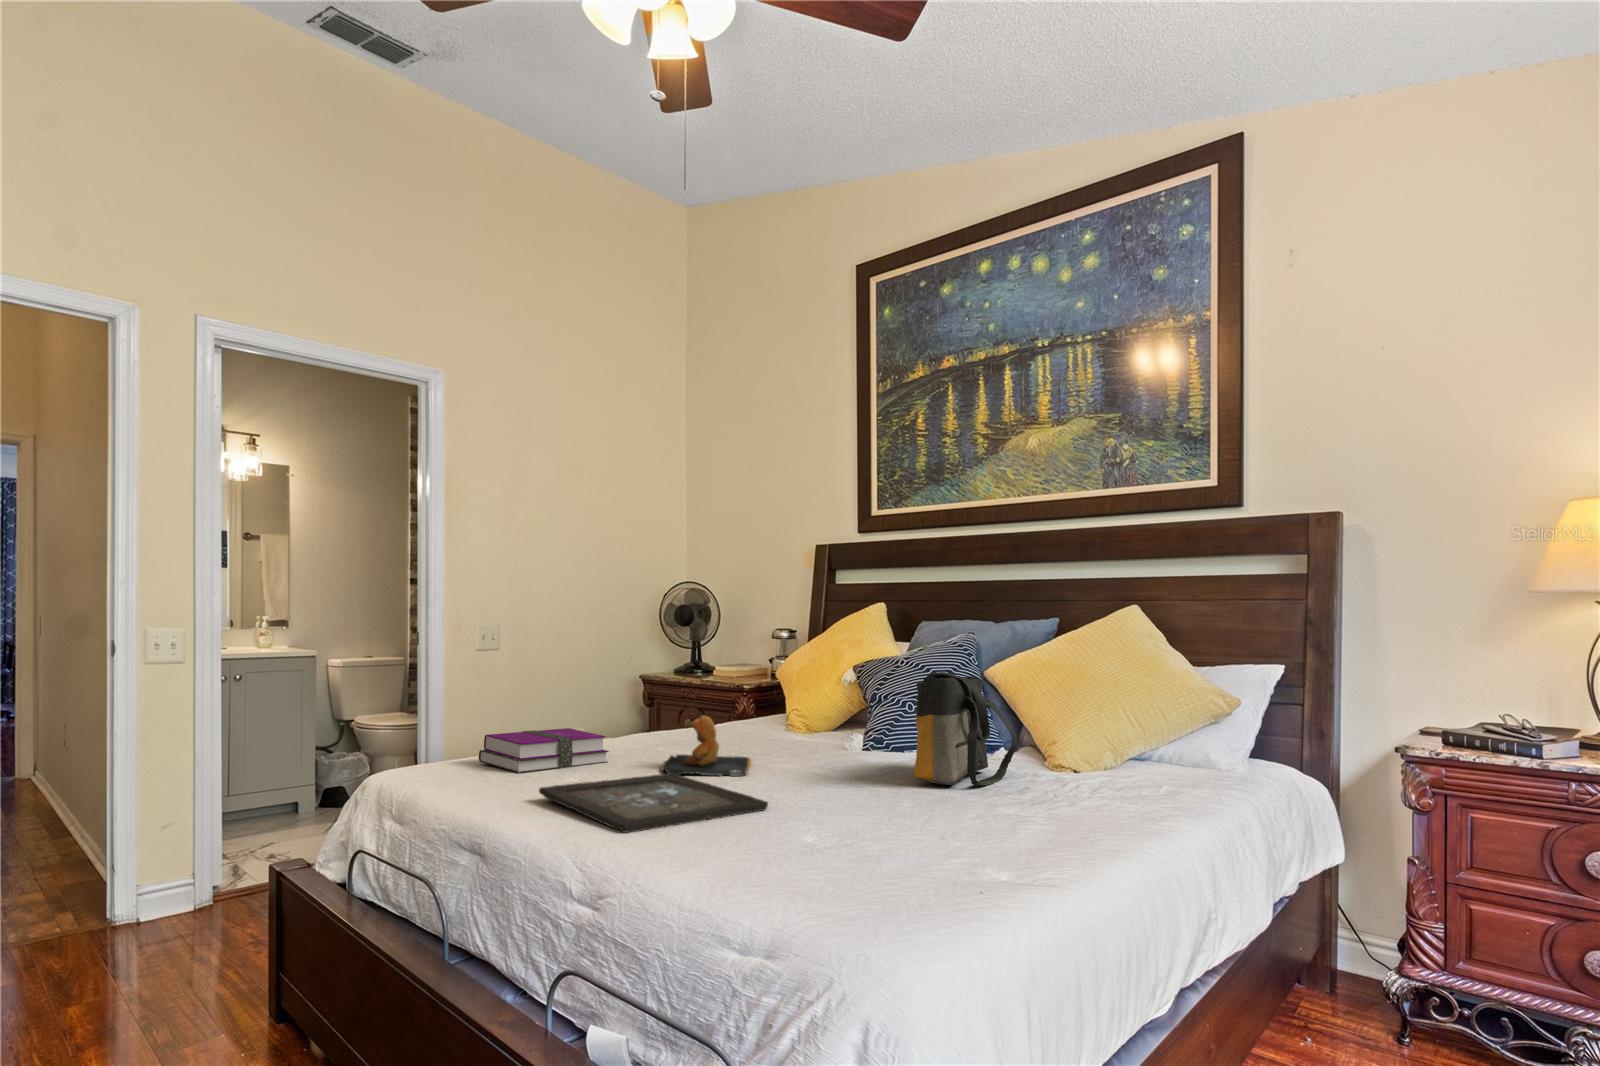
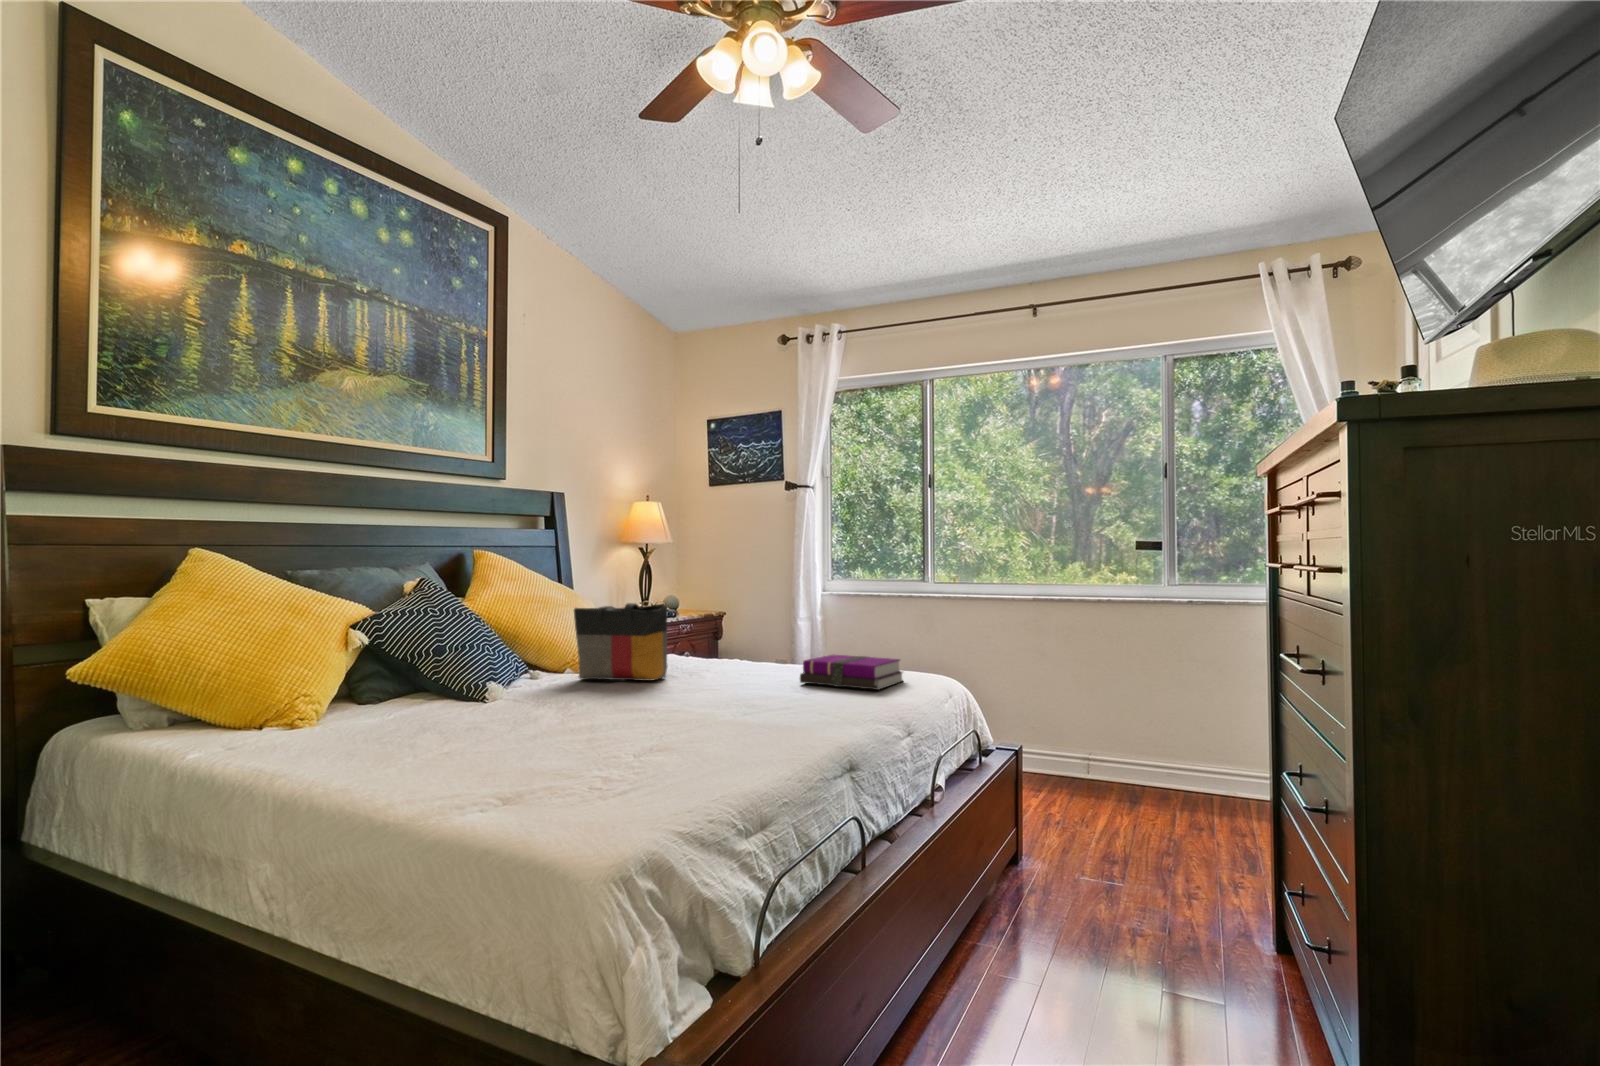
teddy bear: present [661,716,751,776] -> none [502,672,617,738]
notebook: present [479,728,609,773] -> present [800,655,903,690]
tray: present [539,773,768,833] -> none [665,695,857,740]

